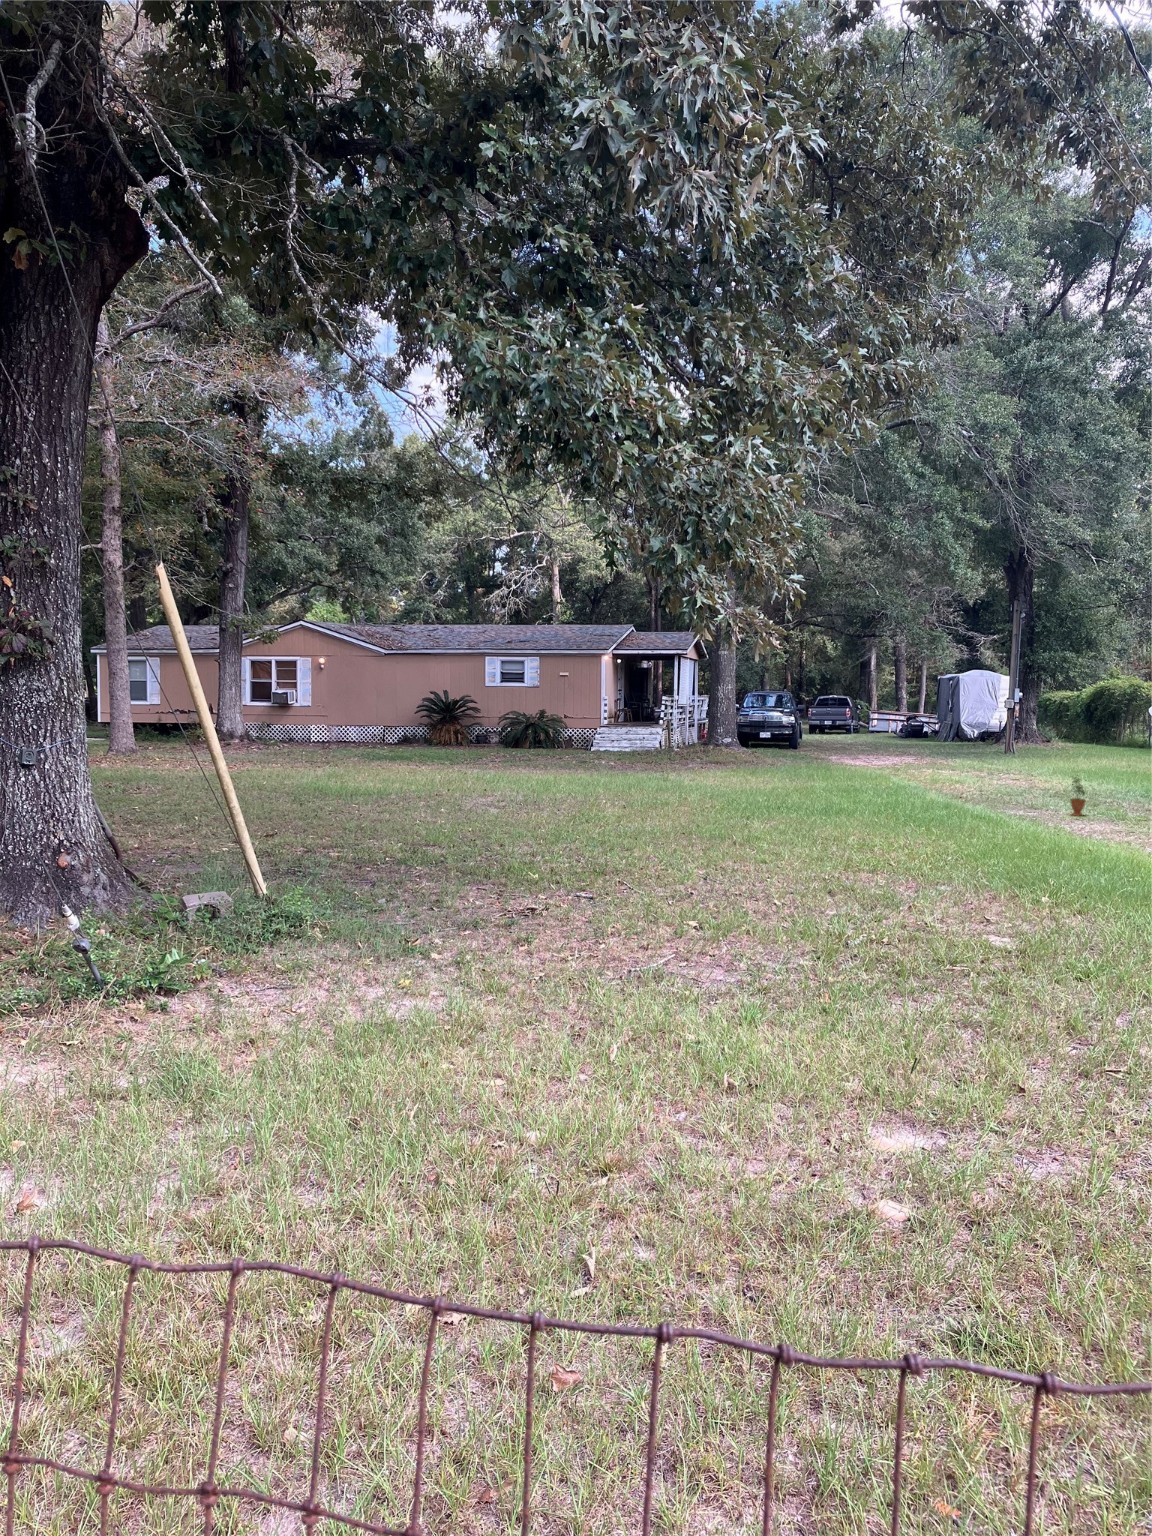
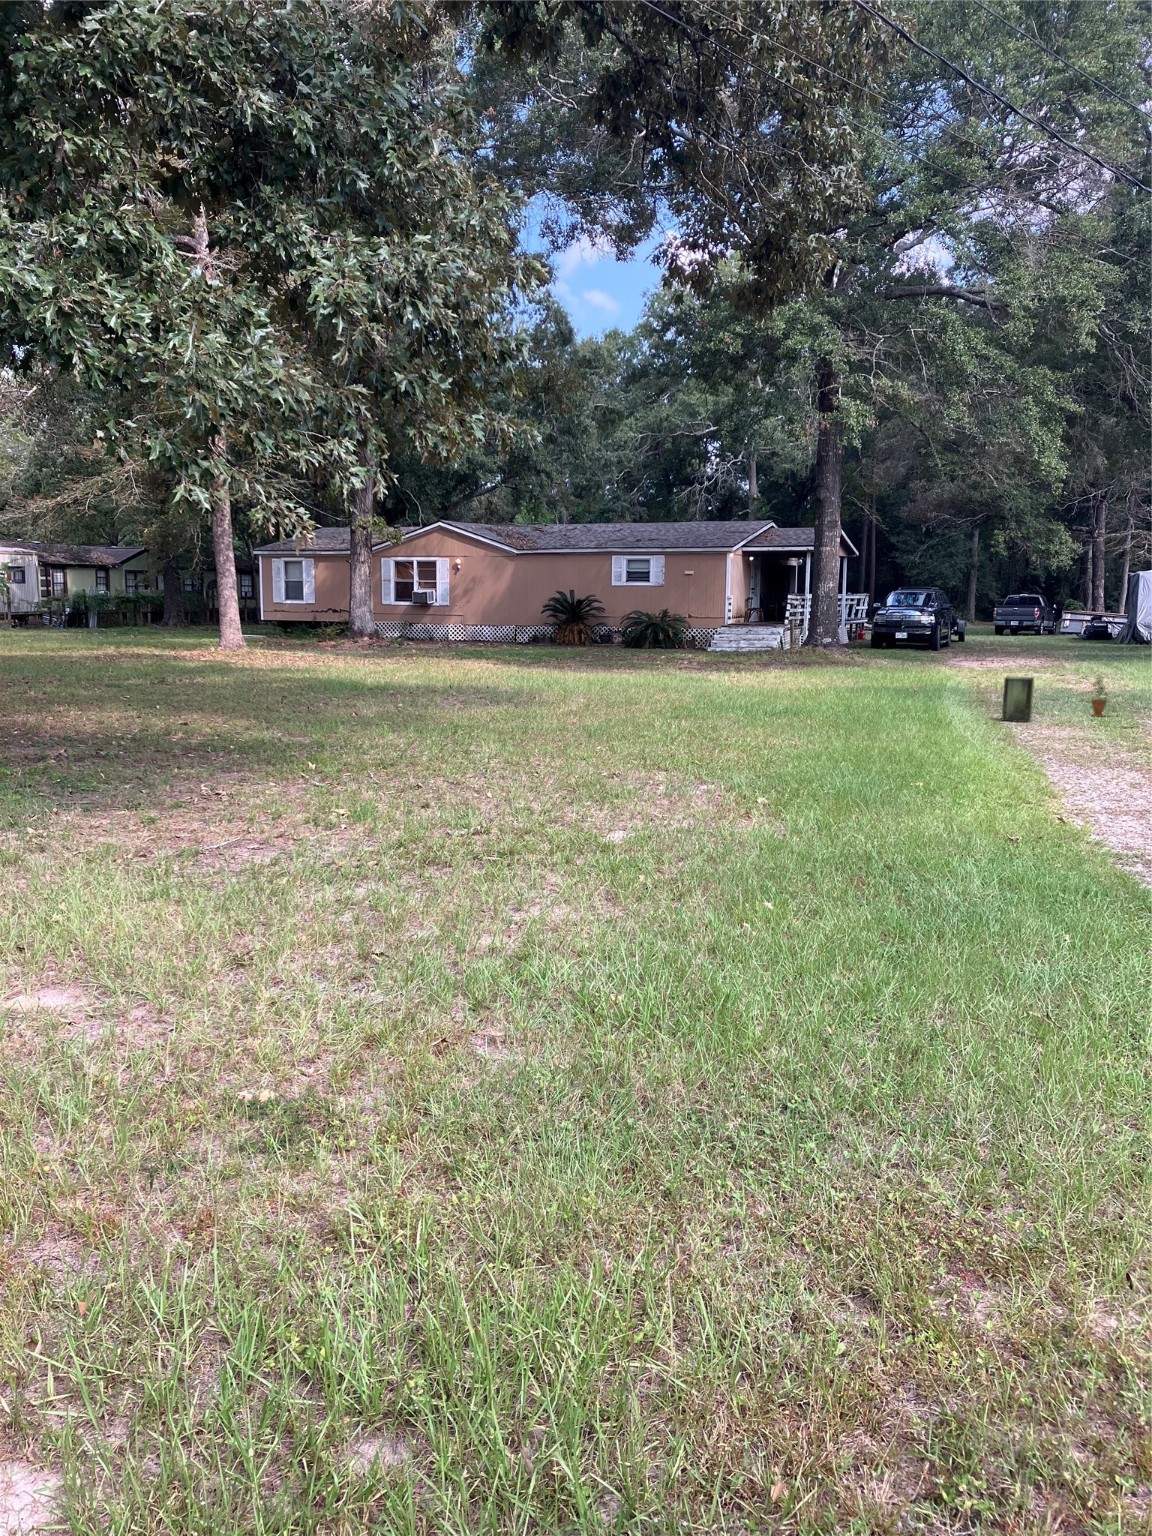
storage box: none [997,777,1032,824] -> present [1002,676,1034,722]

